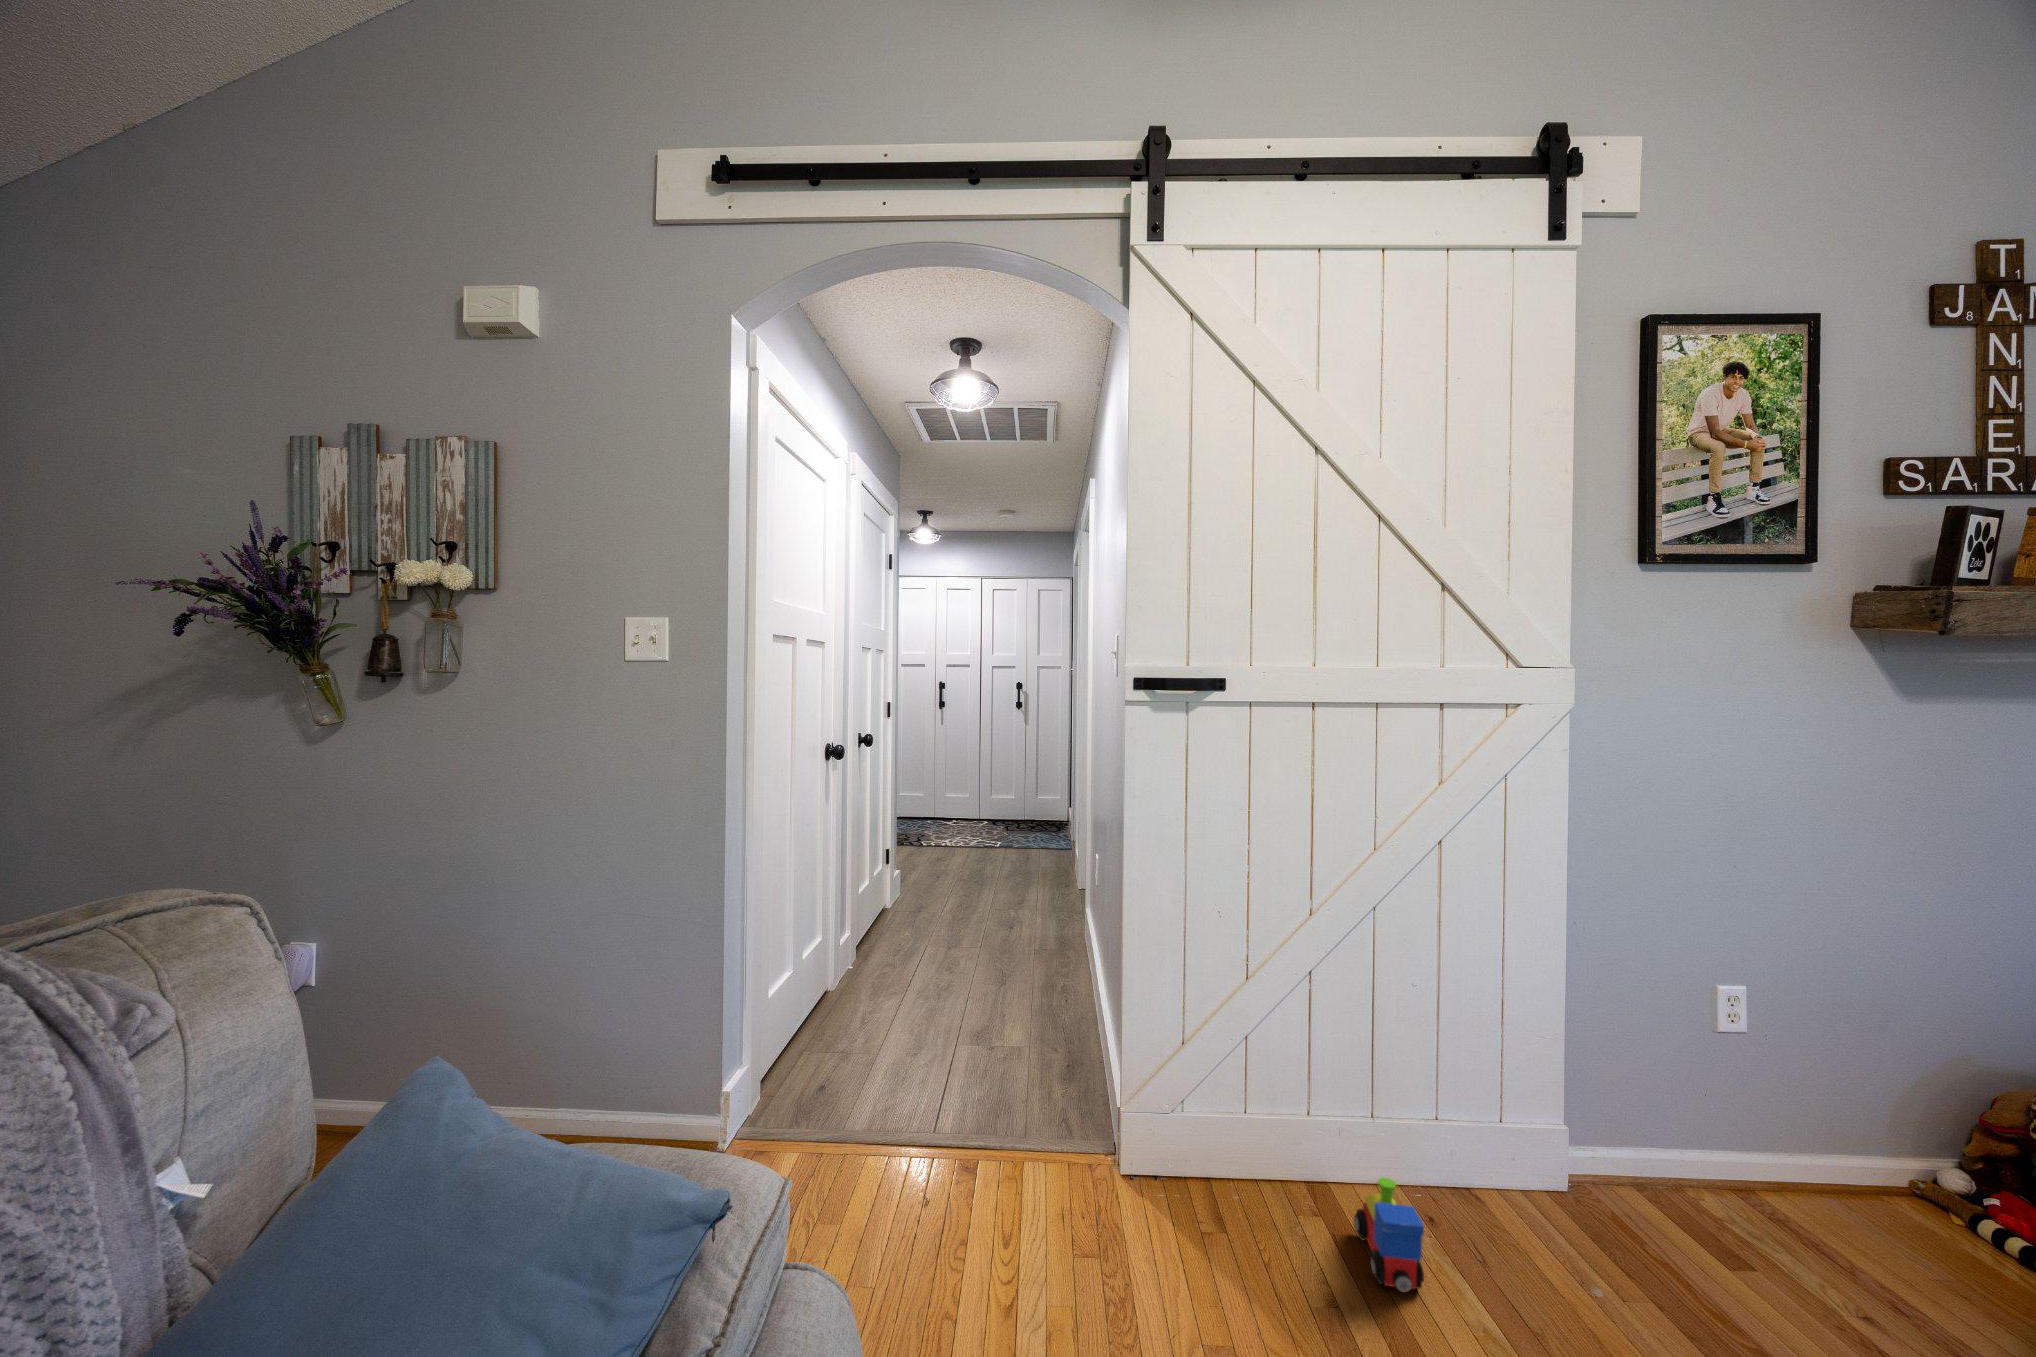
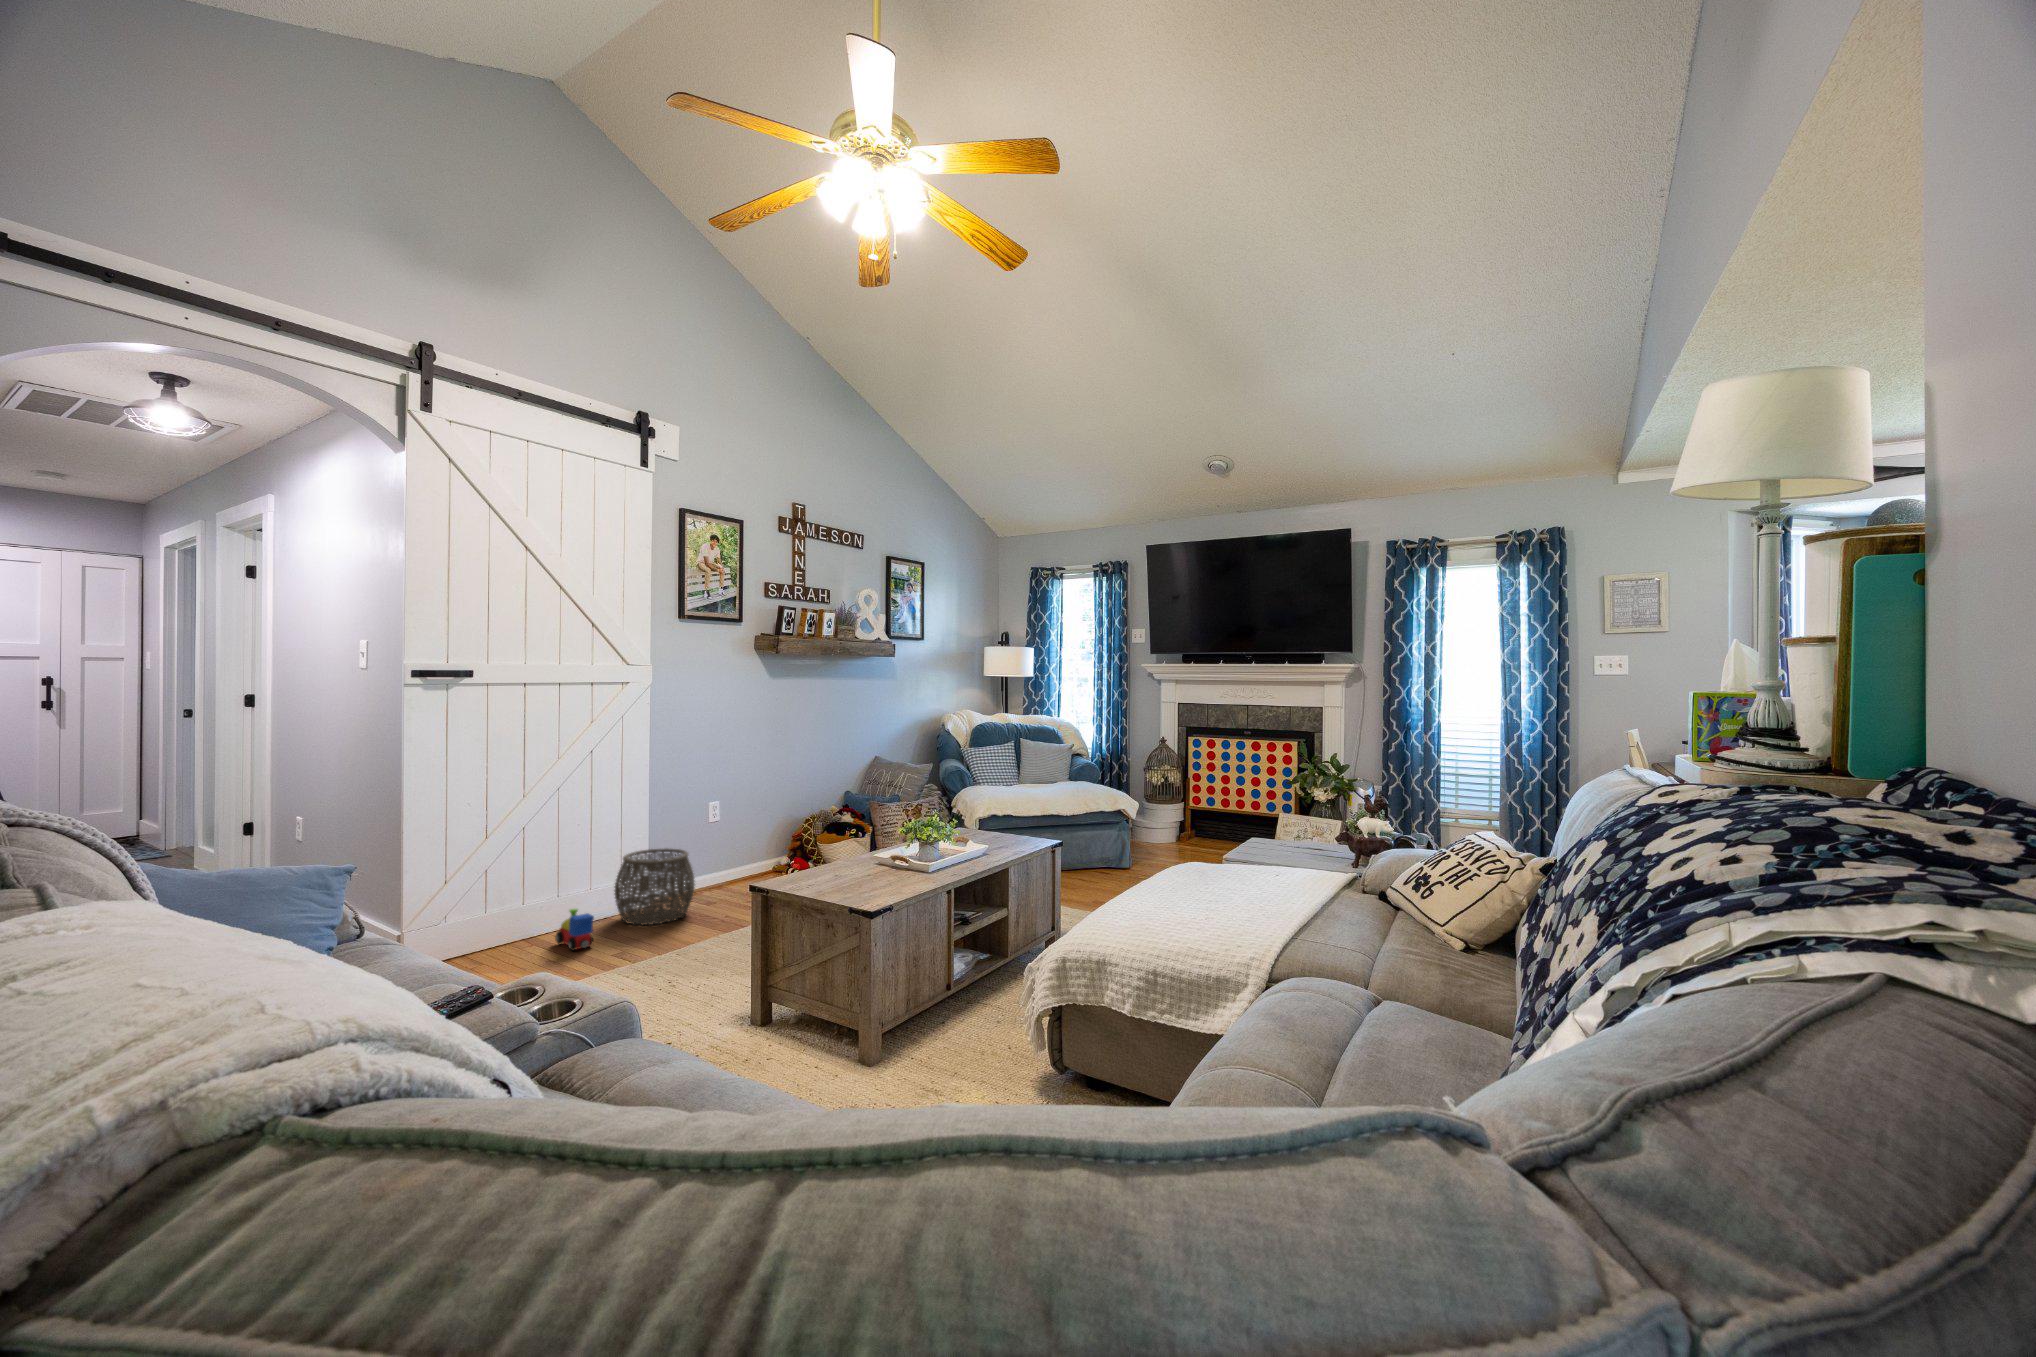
woven basket: none [1482,1068,1689,1289] -> present [614,848,695,925]

